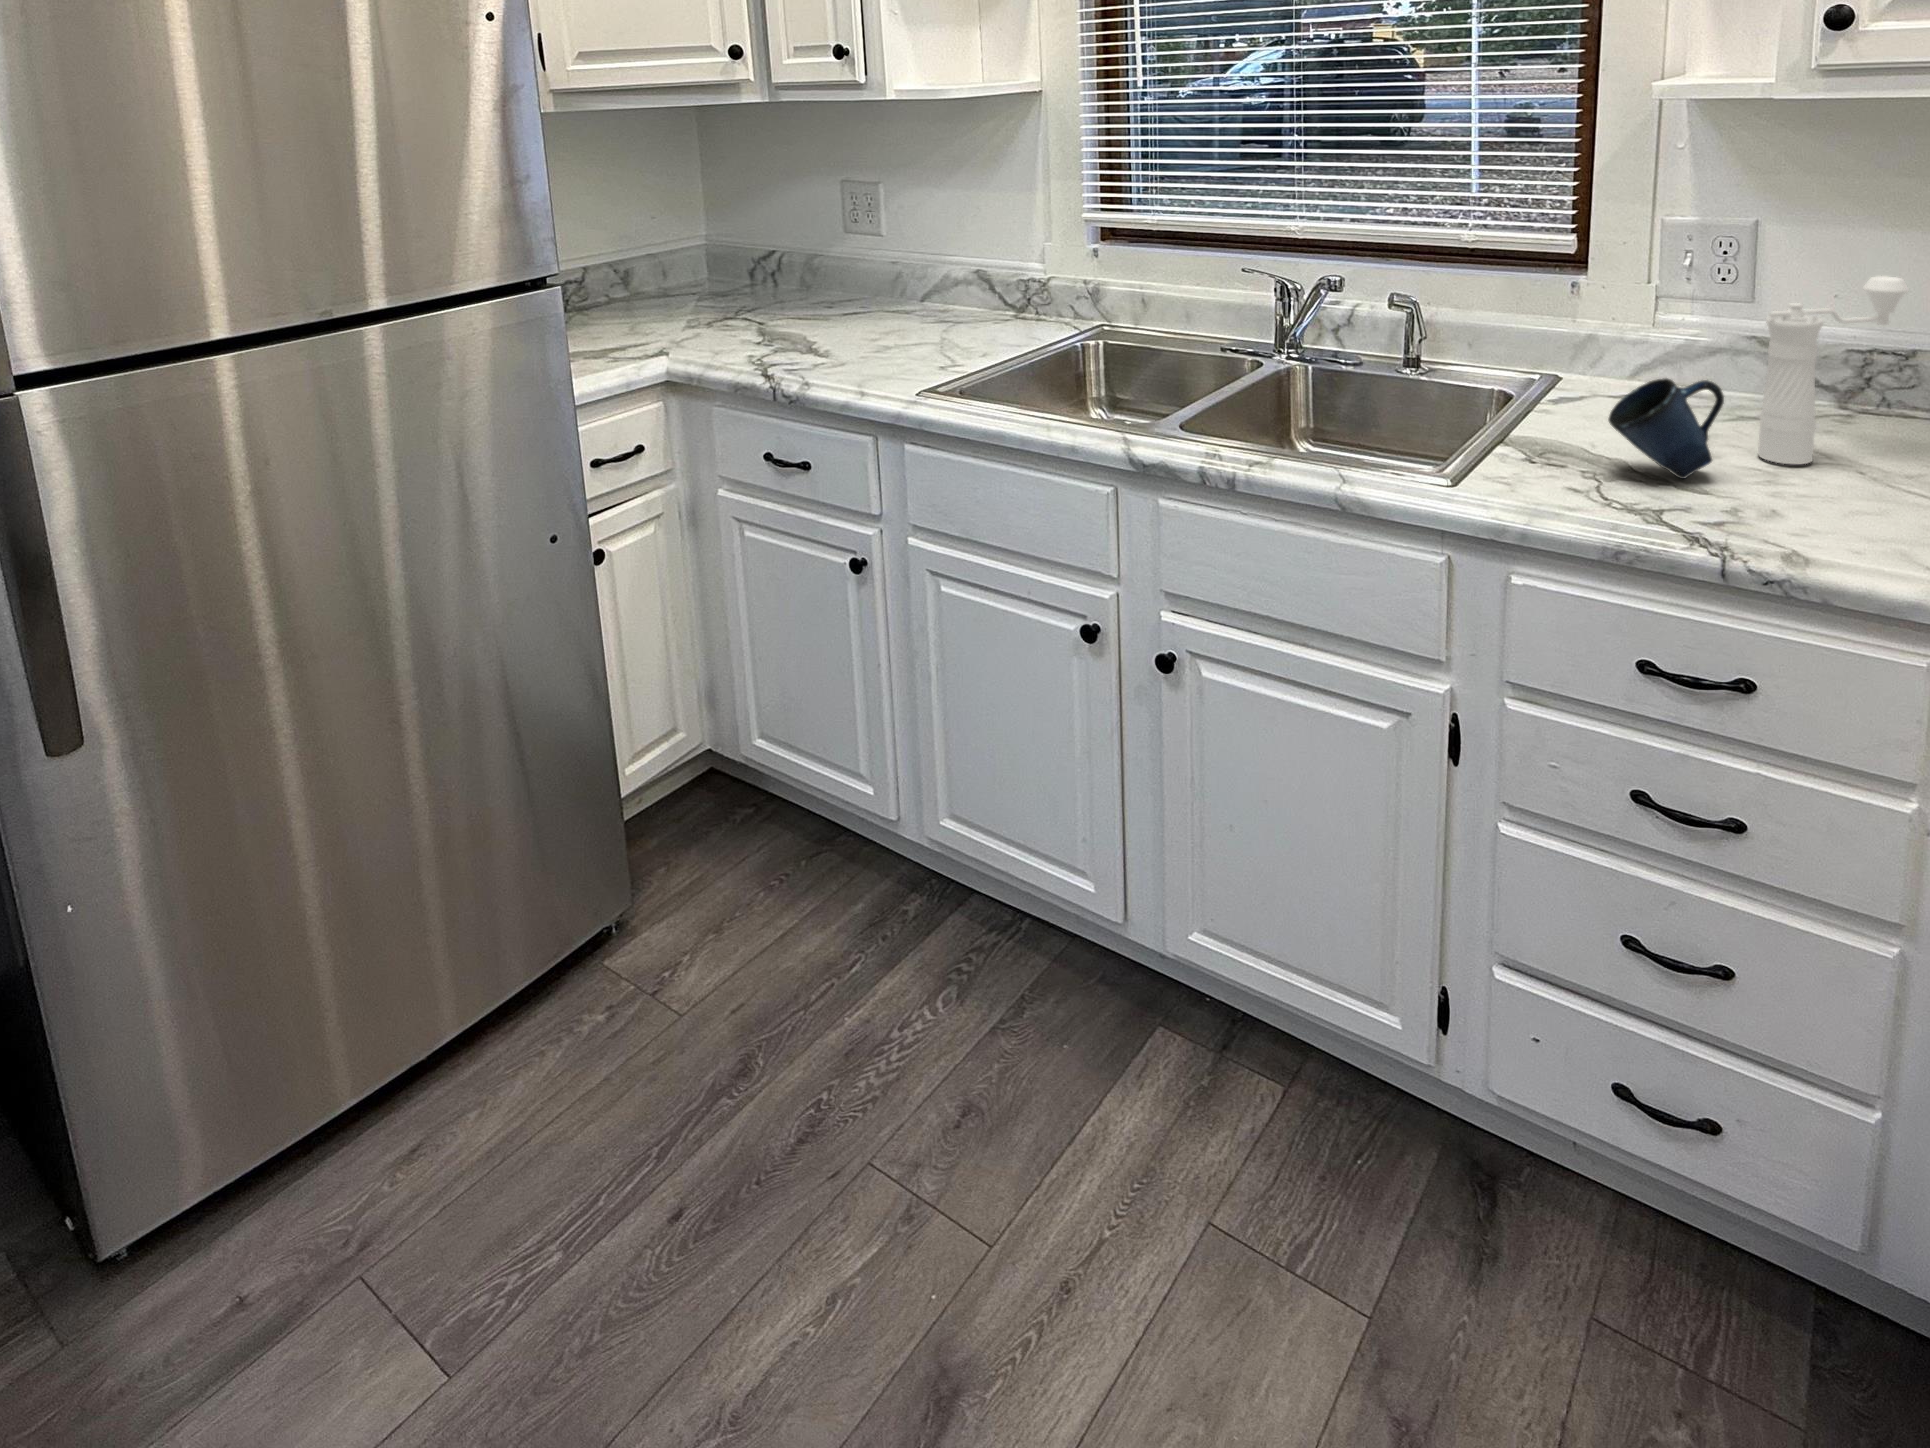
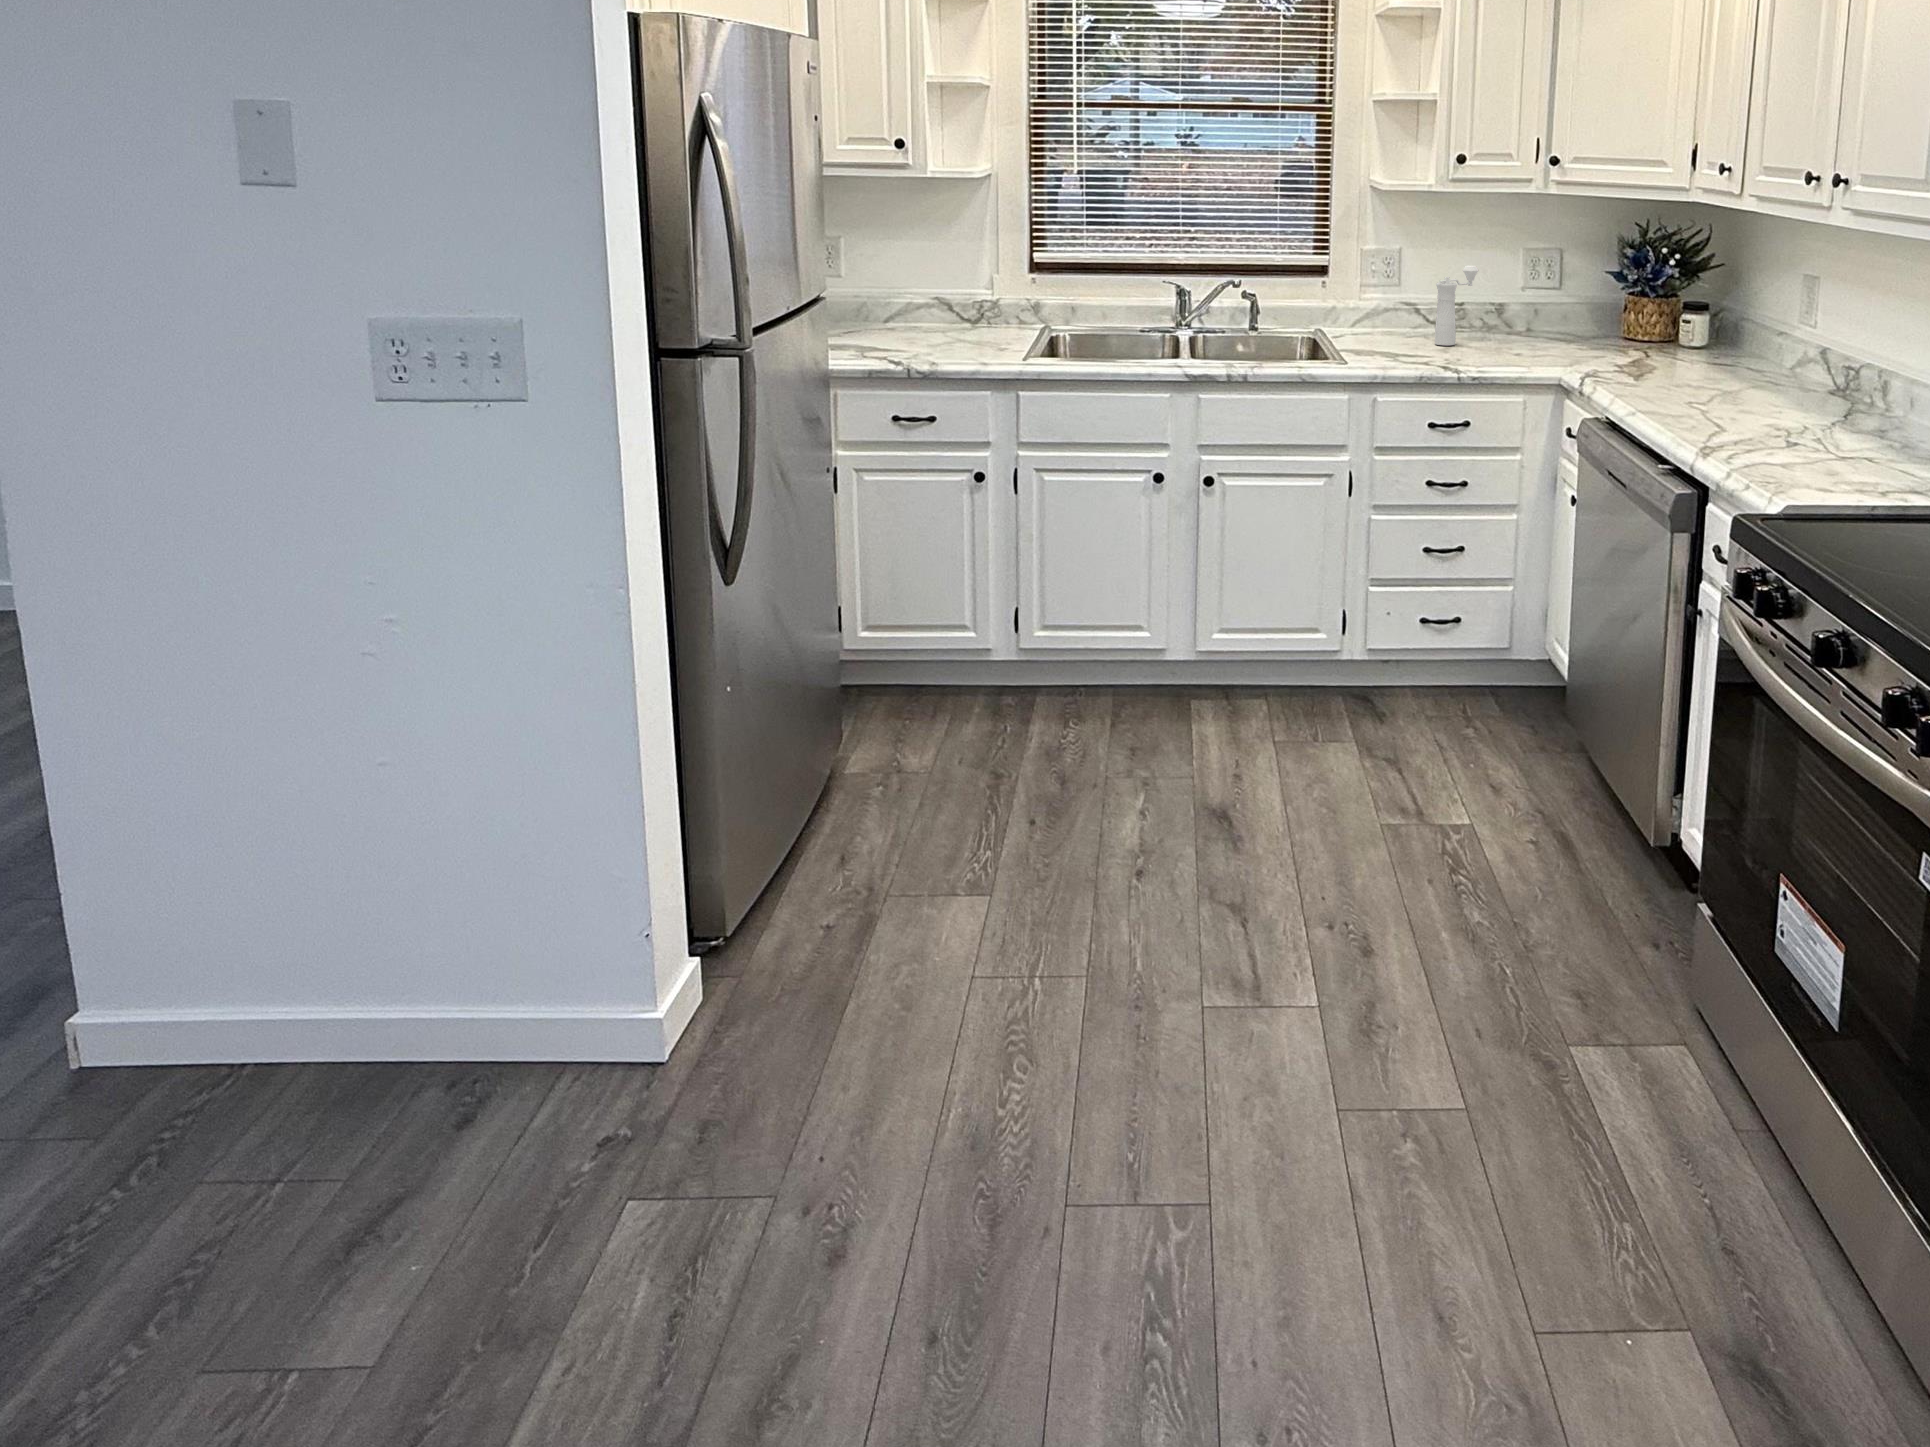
mug: present [1608,378,1724,479] -> none [1393,309,1434,352]

